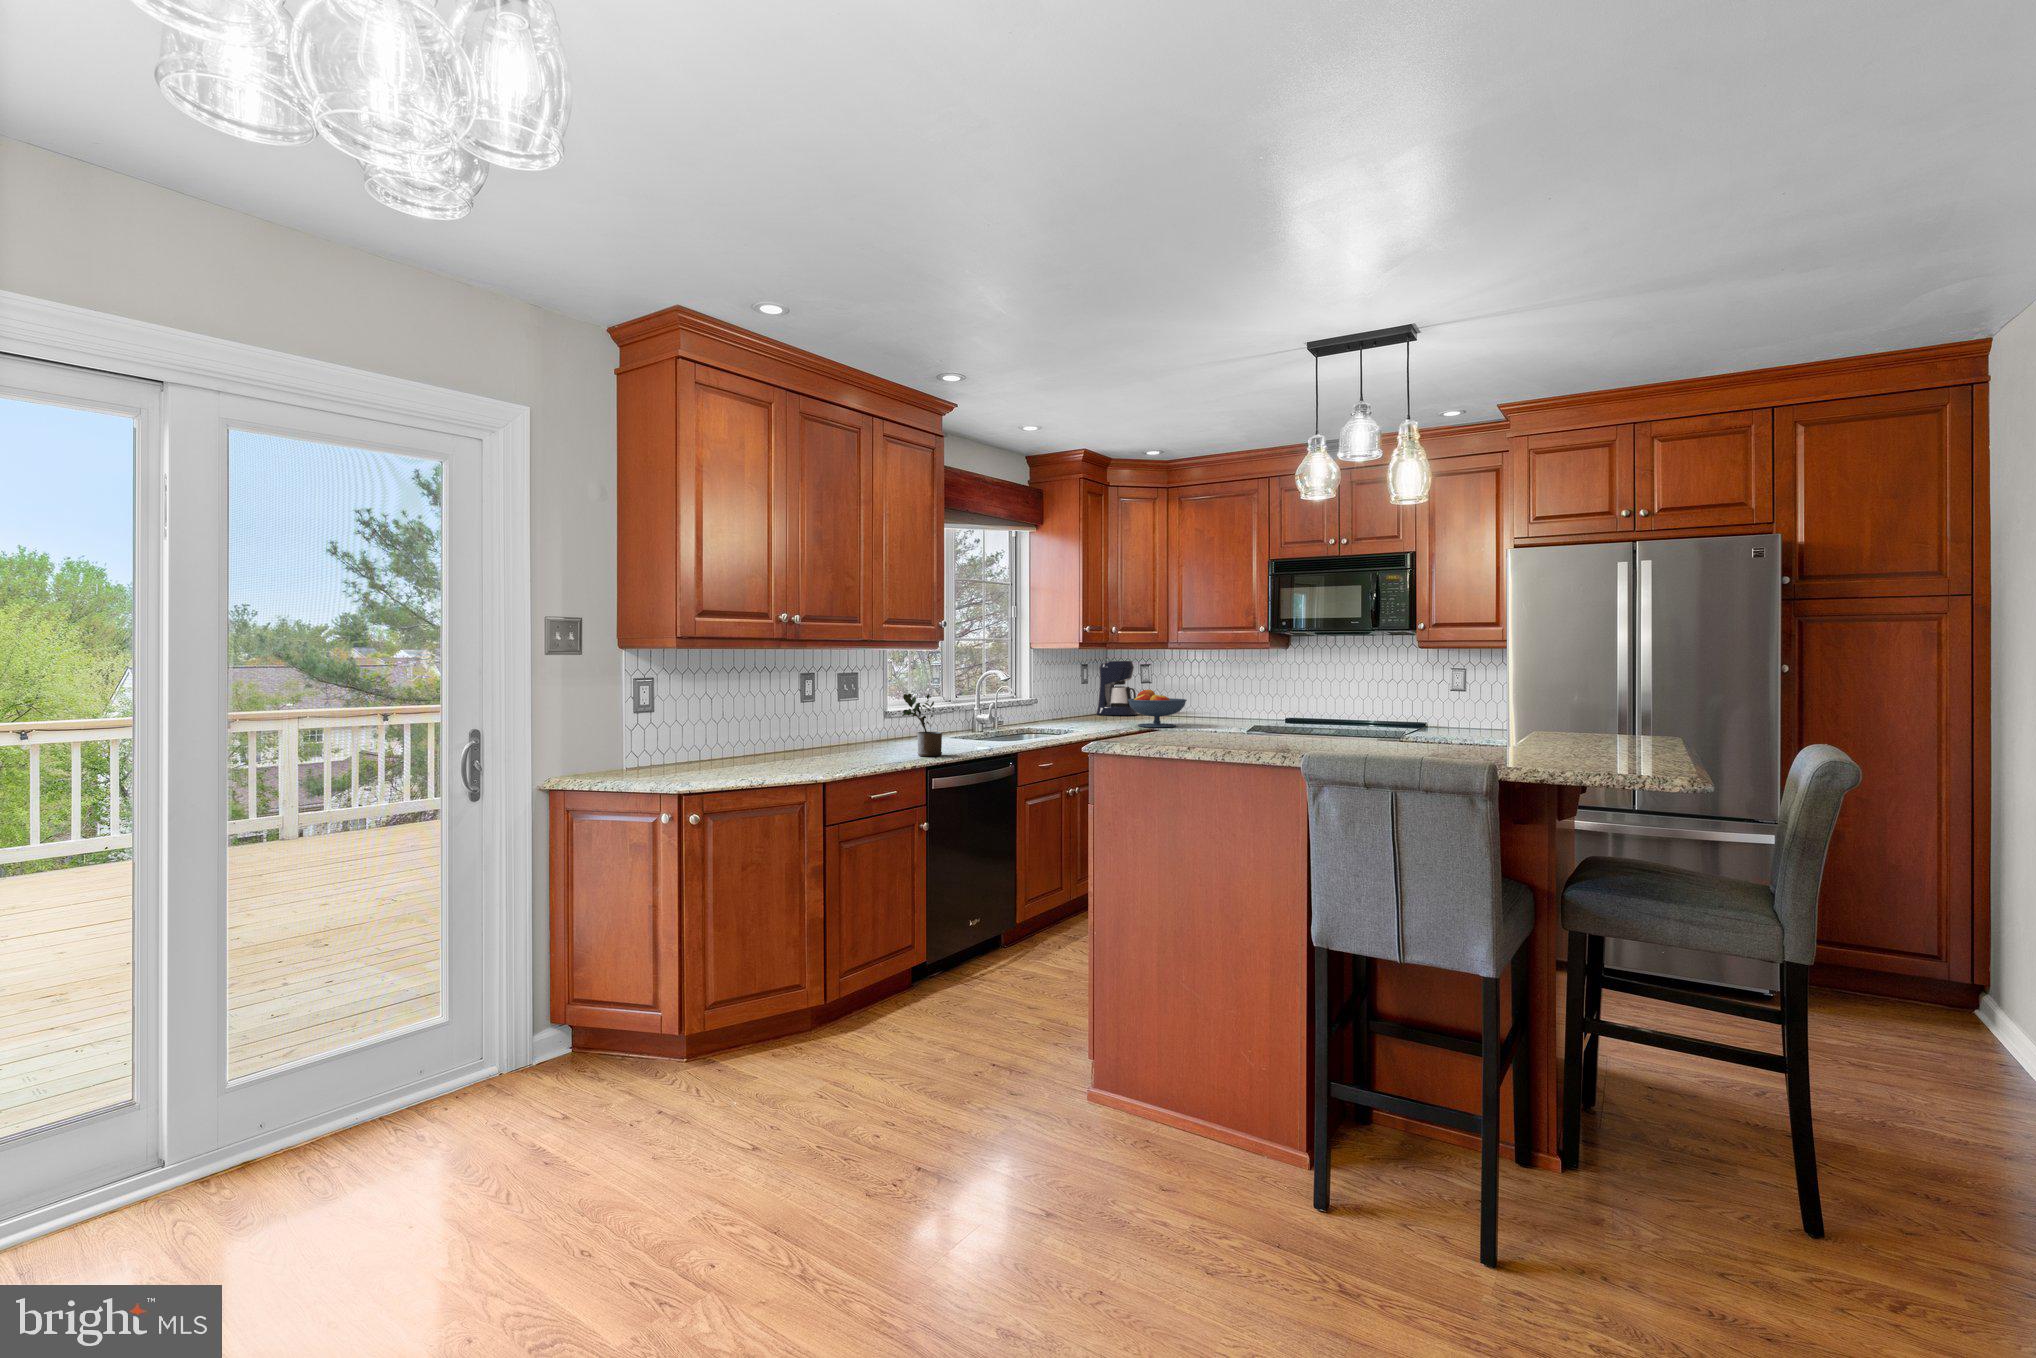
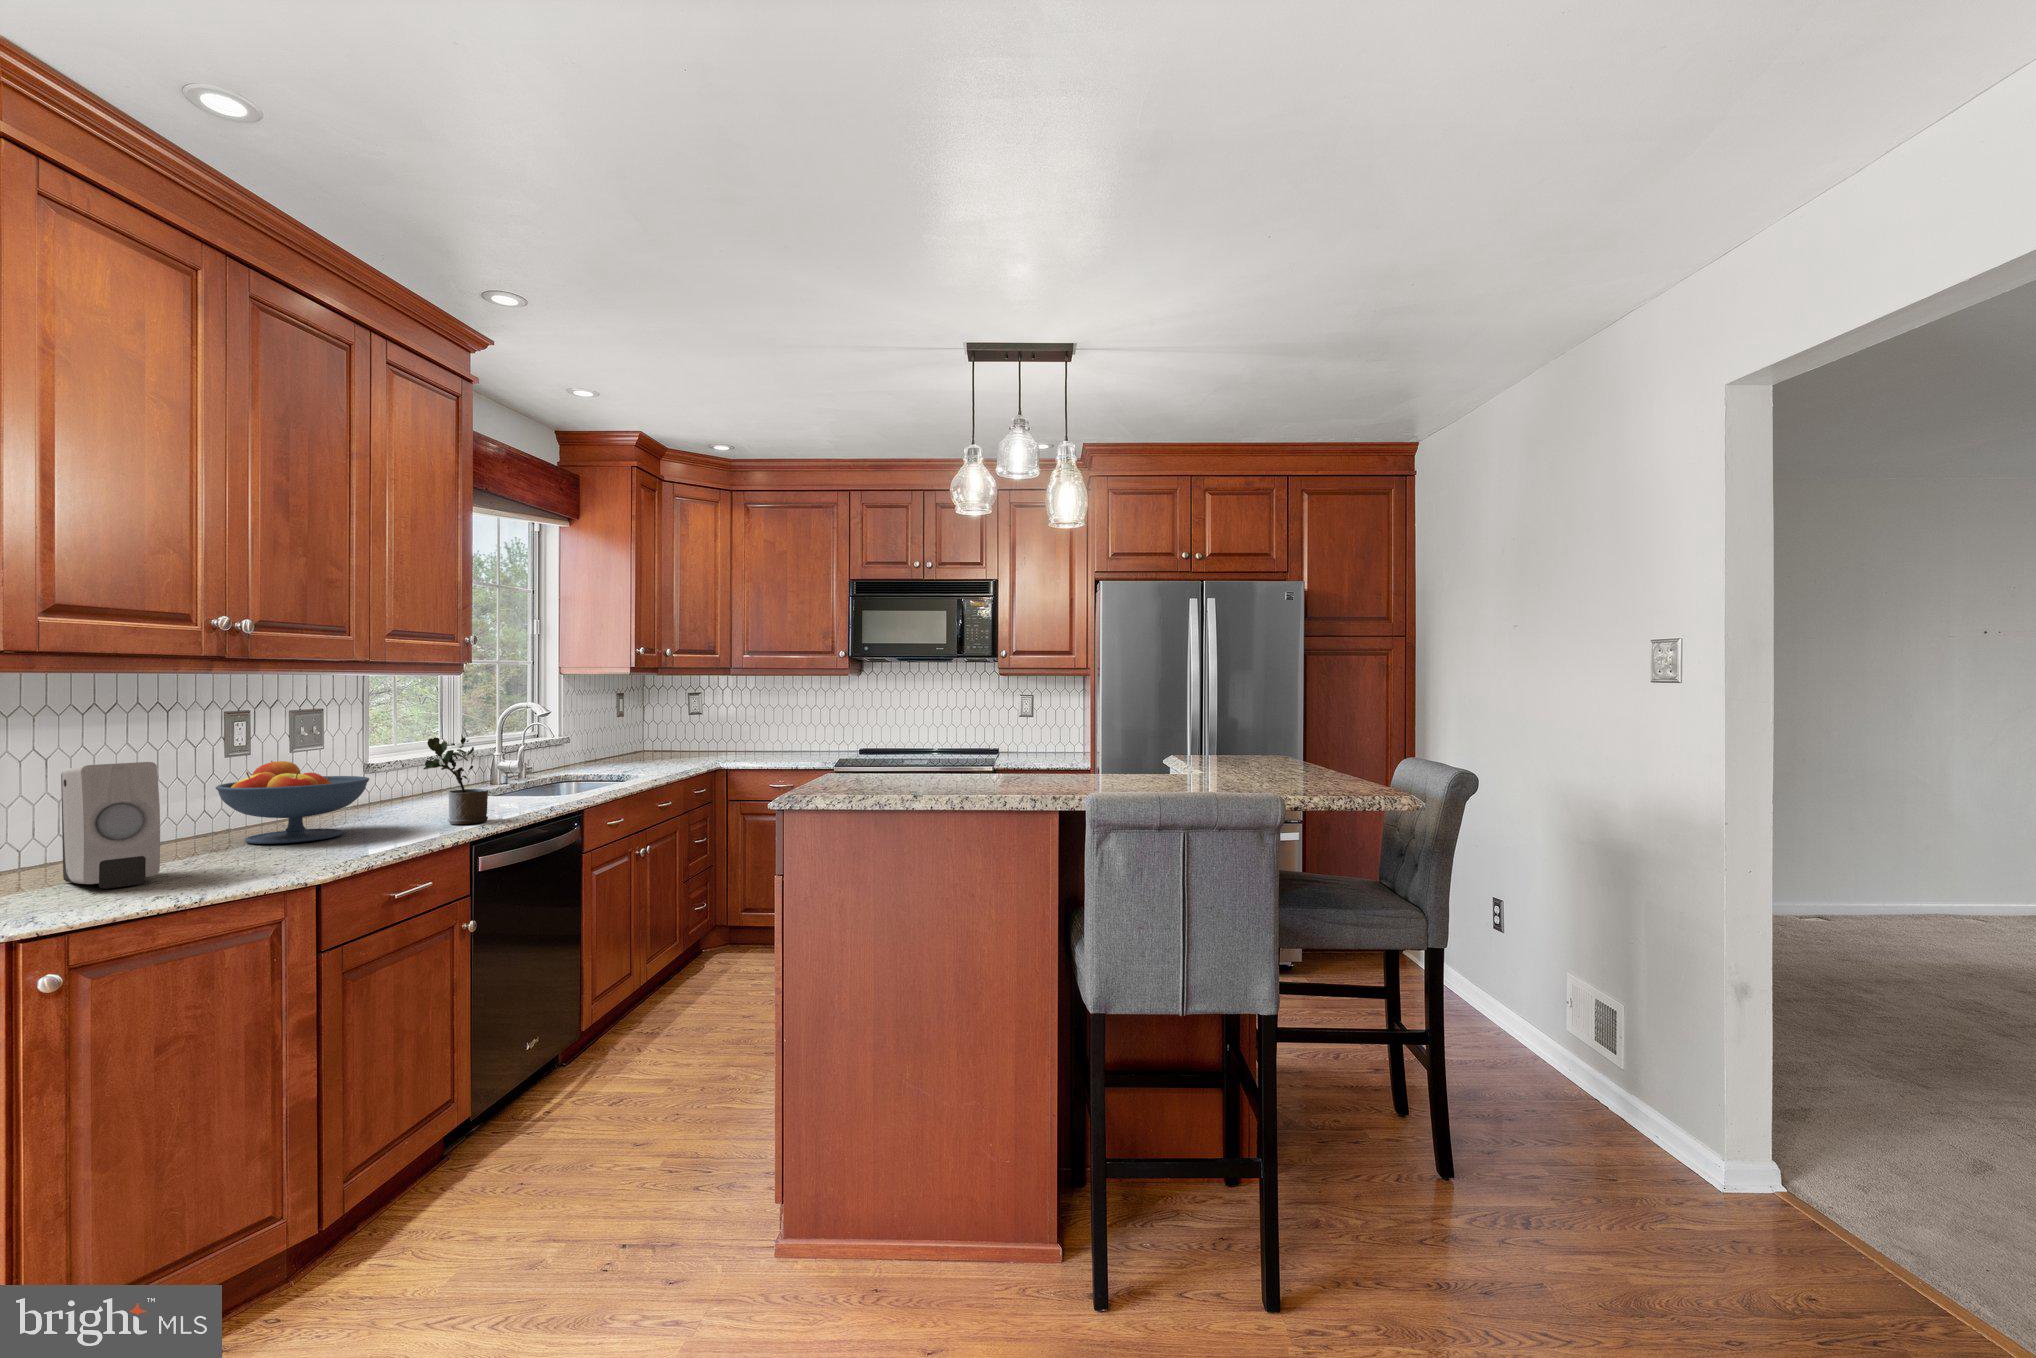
coffee maker: present [1096,661,1138,715] -> none [638,688,689,752]
fruit bowl: present [1128,690,1187,727] -> present [216,761,369,844]
soap dispenser: none [709,702,749,775] -> present [61,762,160,889]

